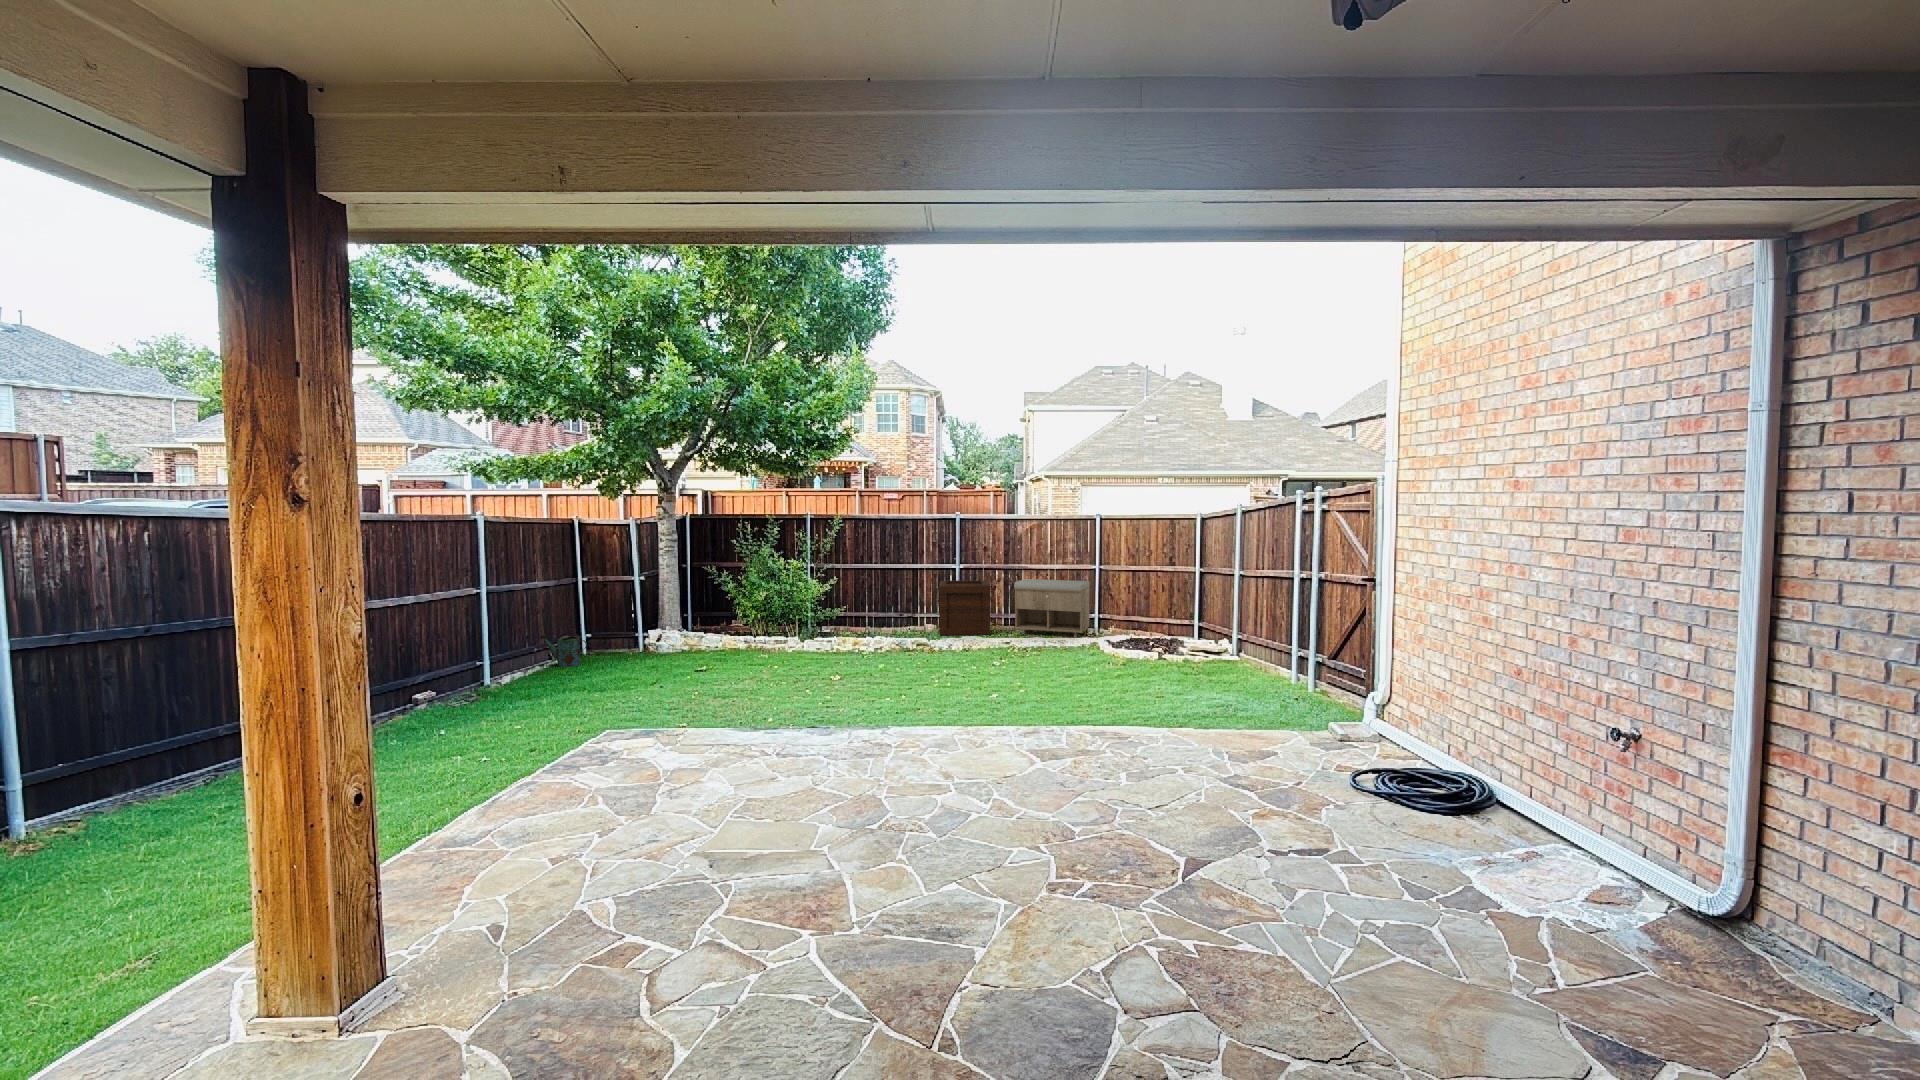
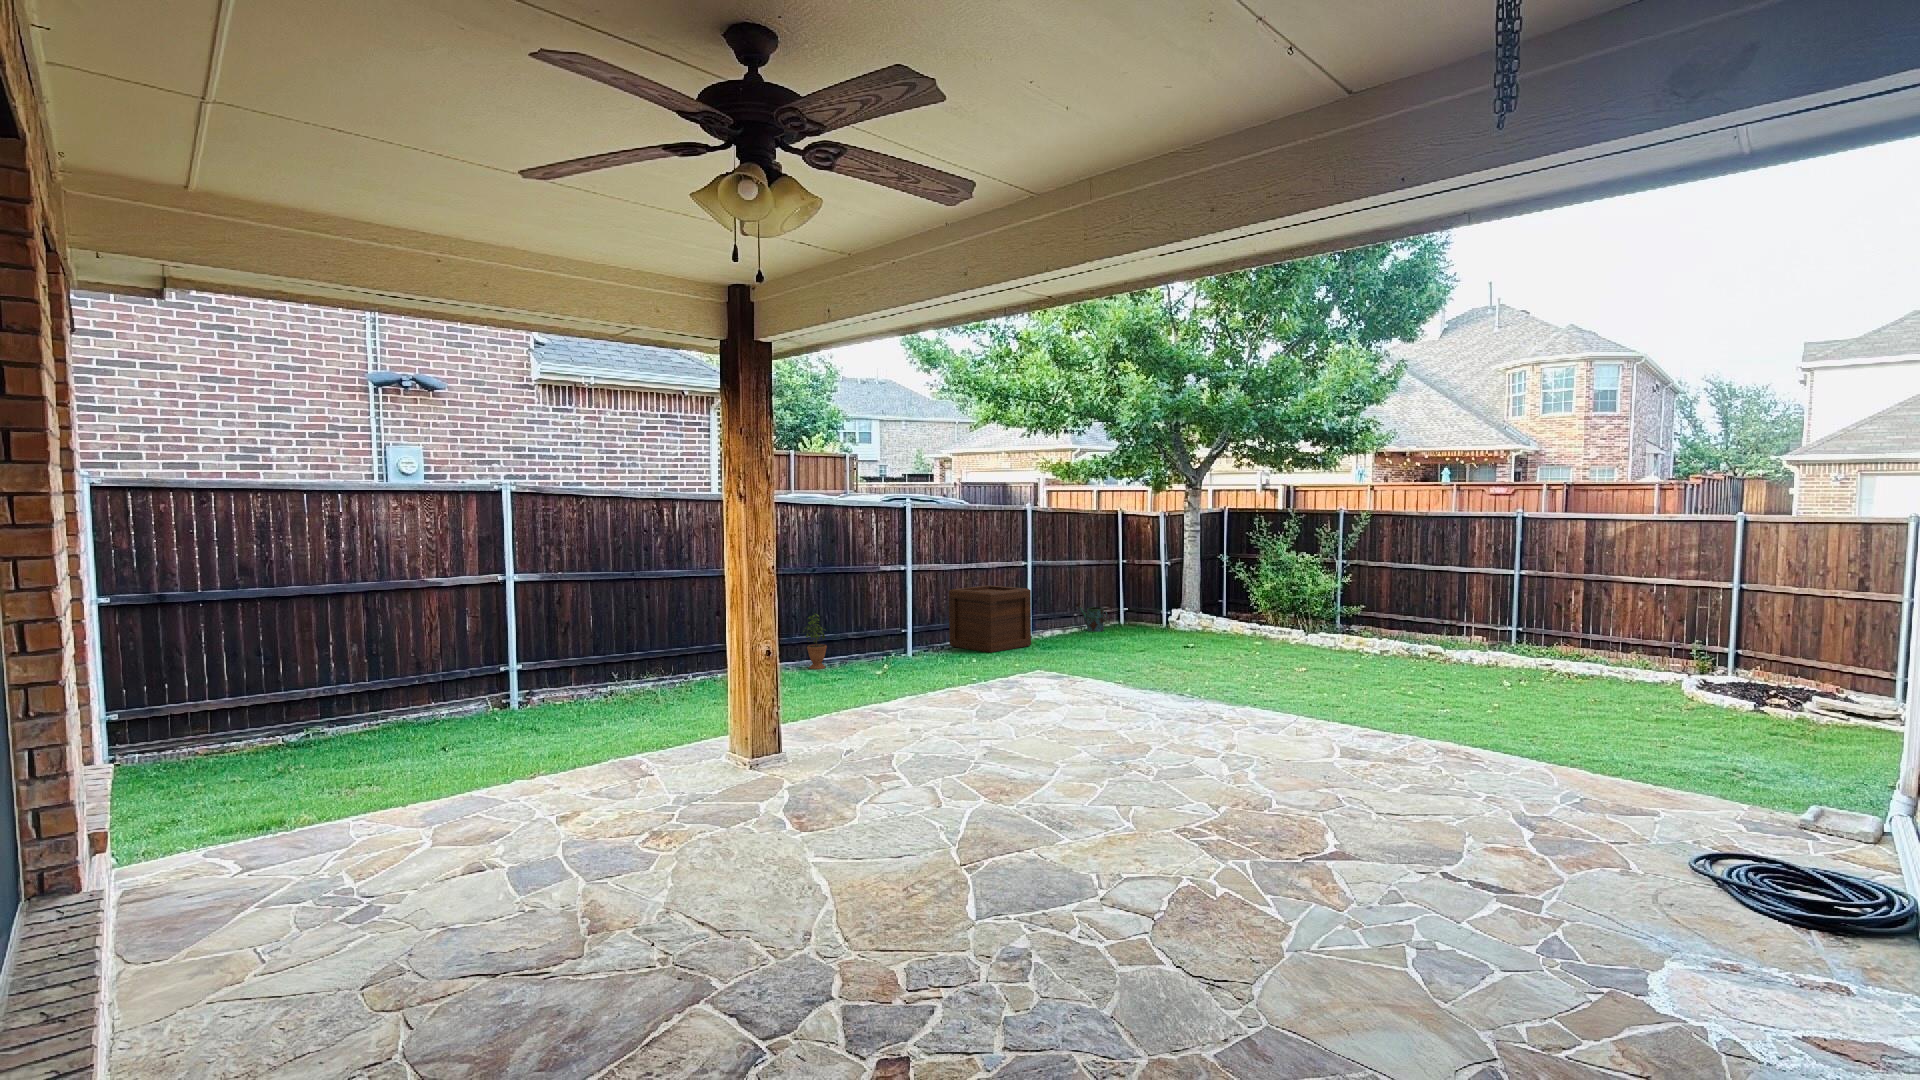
storage bench: present [1014,579,1090,637] -> none [1585,592,1719,675]
wooden crate: present [939,580,990,636] -> present [949,585,1031,653]
potted plant: none [94,720,160,831] -> present [803,613,827,669]

